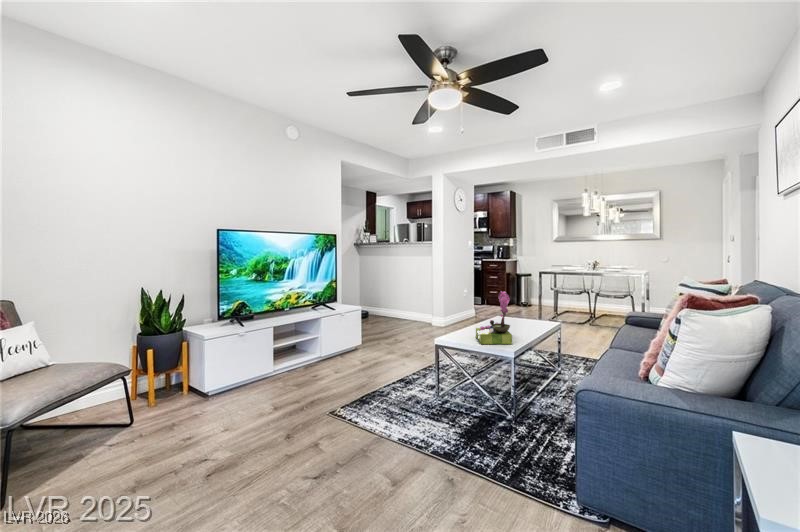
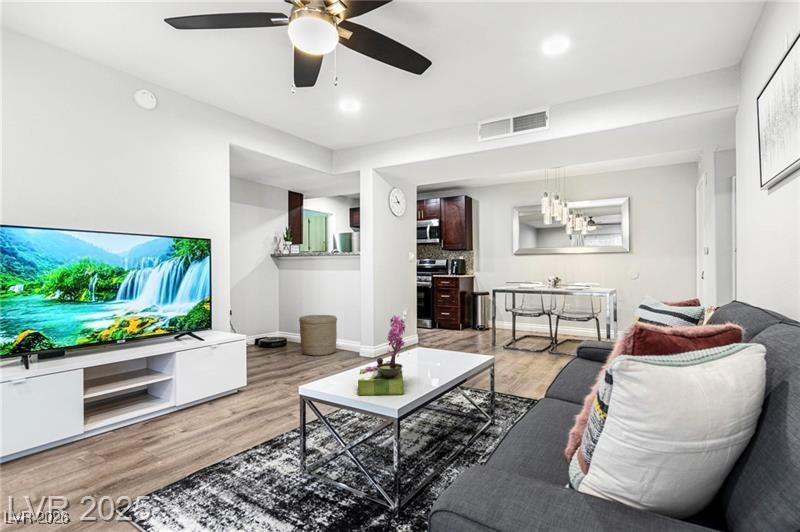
woven basket: none [384,292,414,324] -> present [299,315,337,356]

